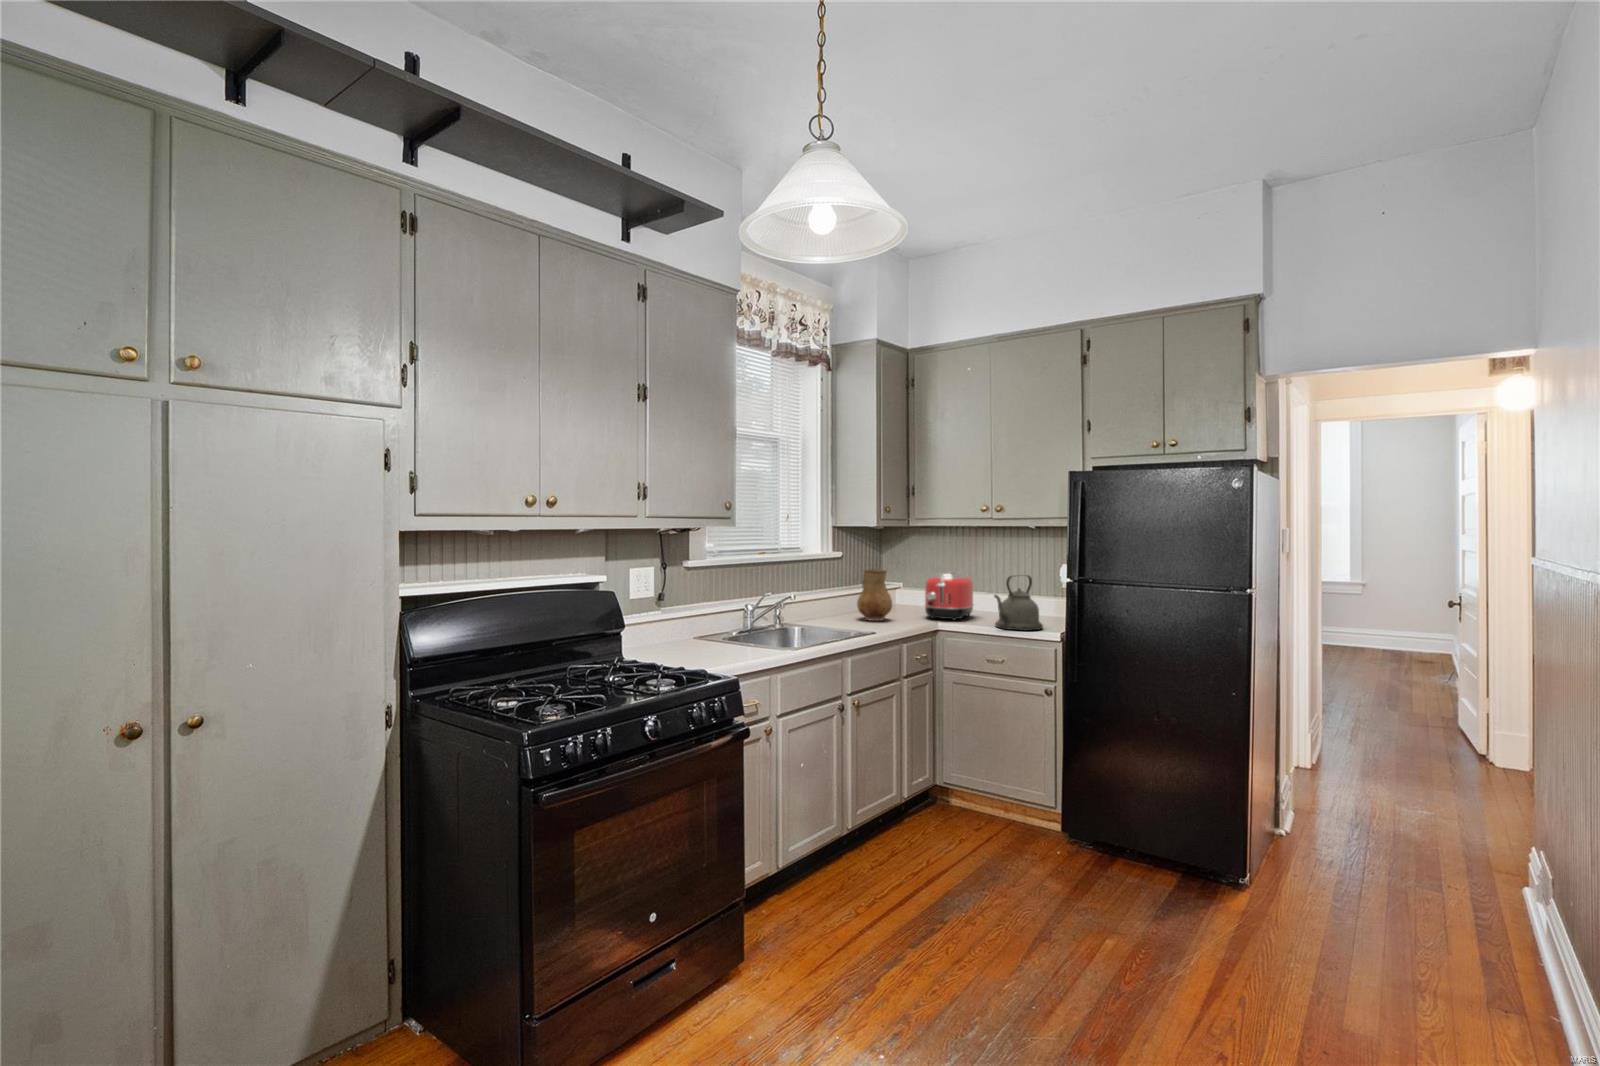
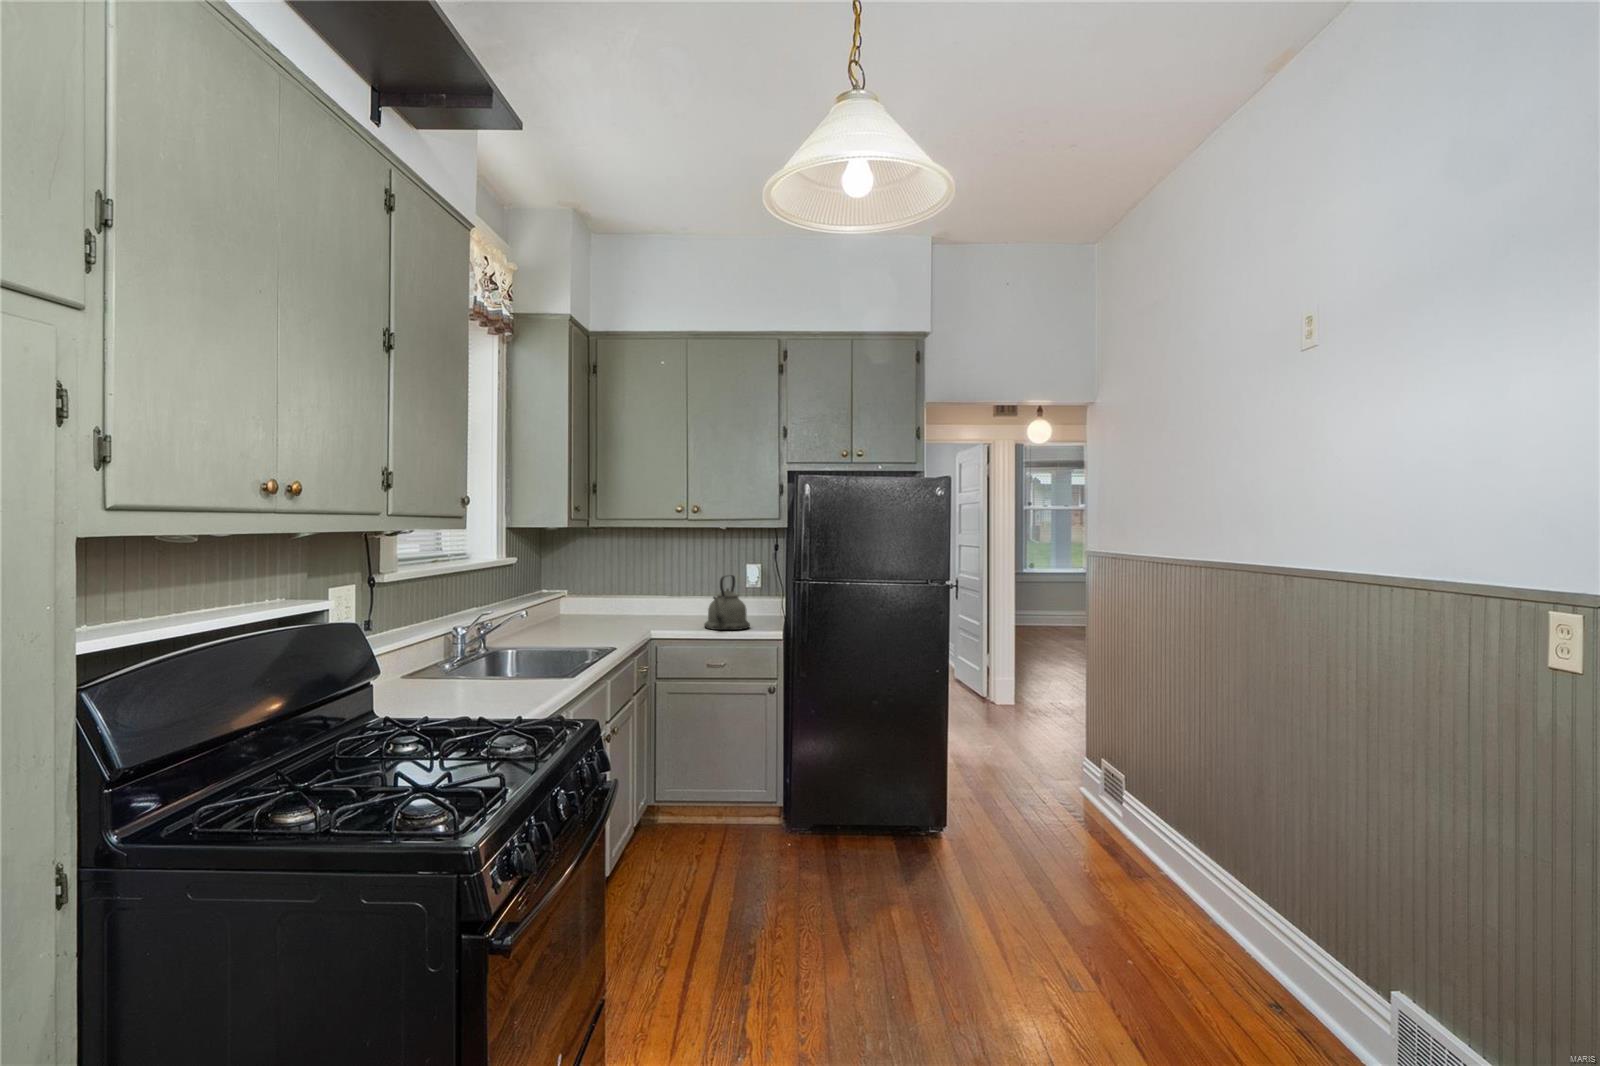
ceramic pitcher: present [857,569,892,621] -> none [556,575,598,634]
toaster: present [925,572,974,620] -> none [622,575,670,626]

